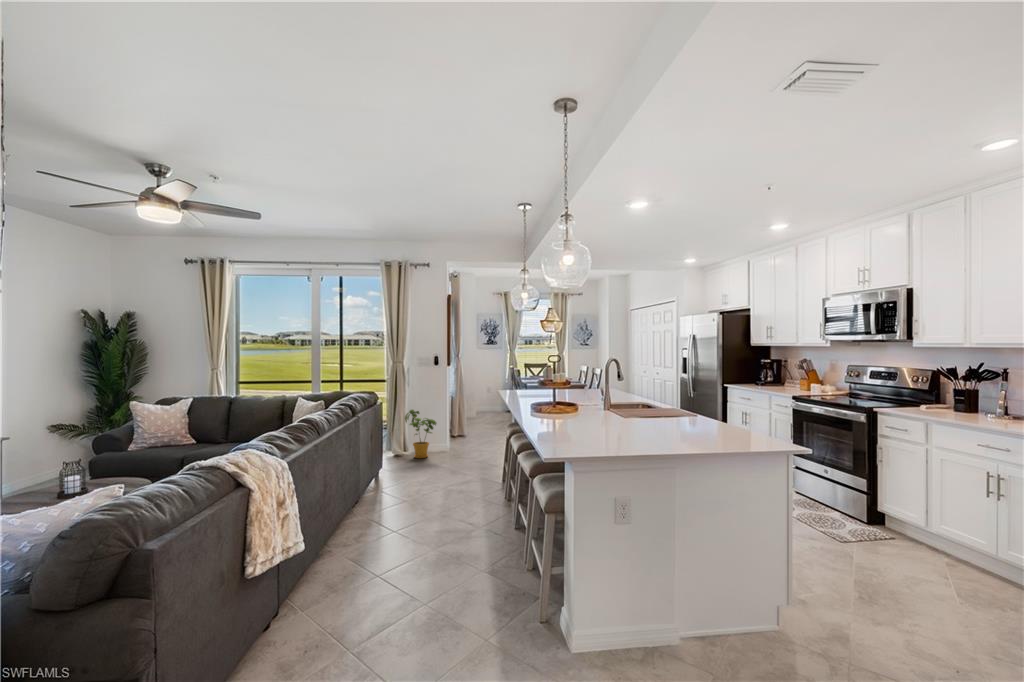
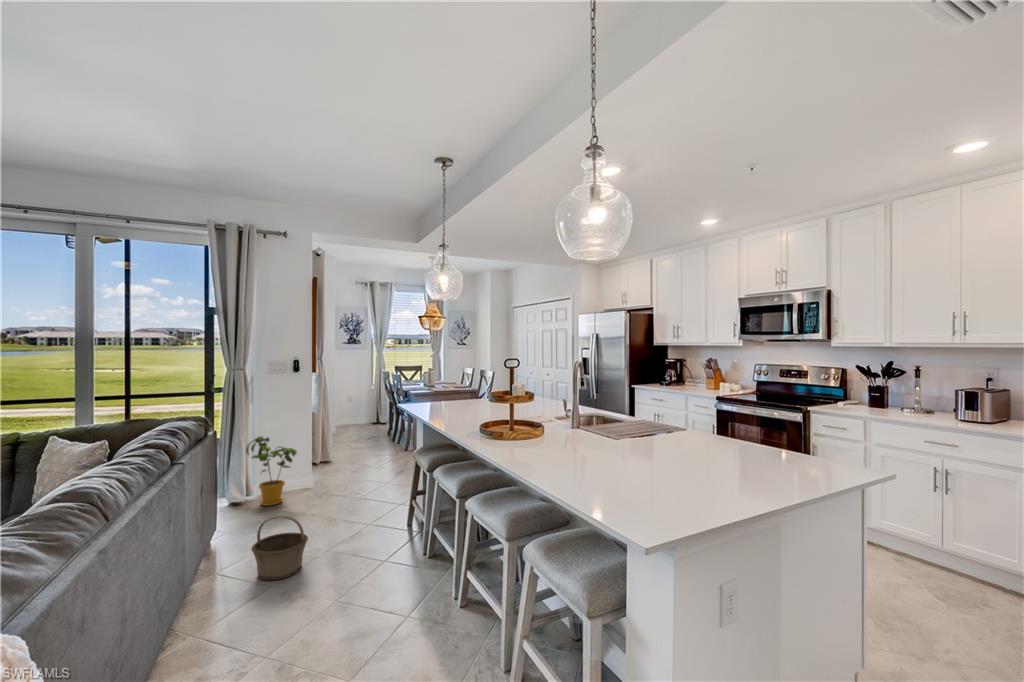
basket: none [397,457,430,495] -> present [251,516,308,580]

